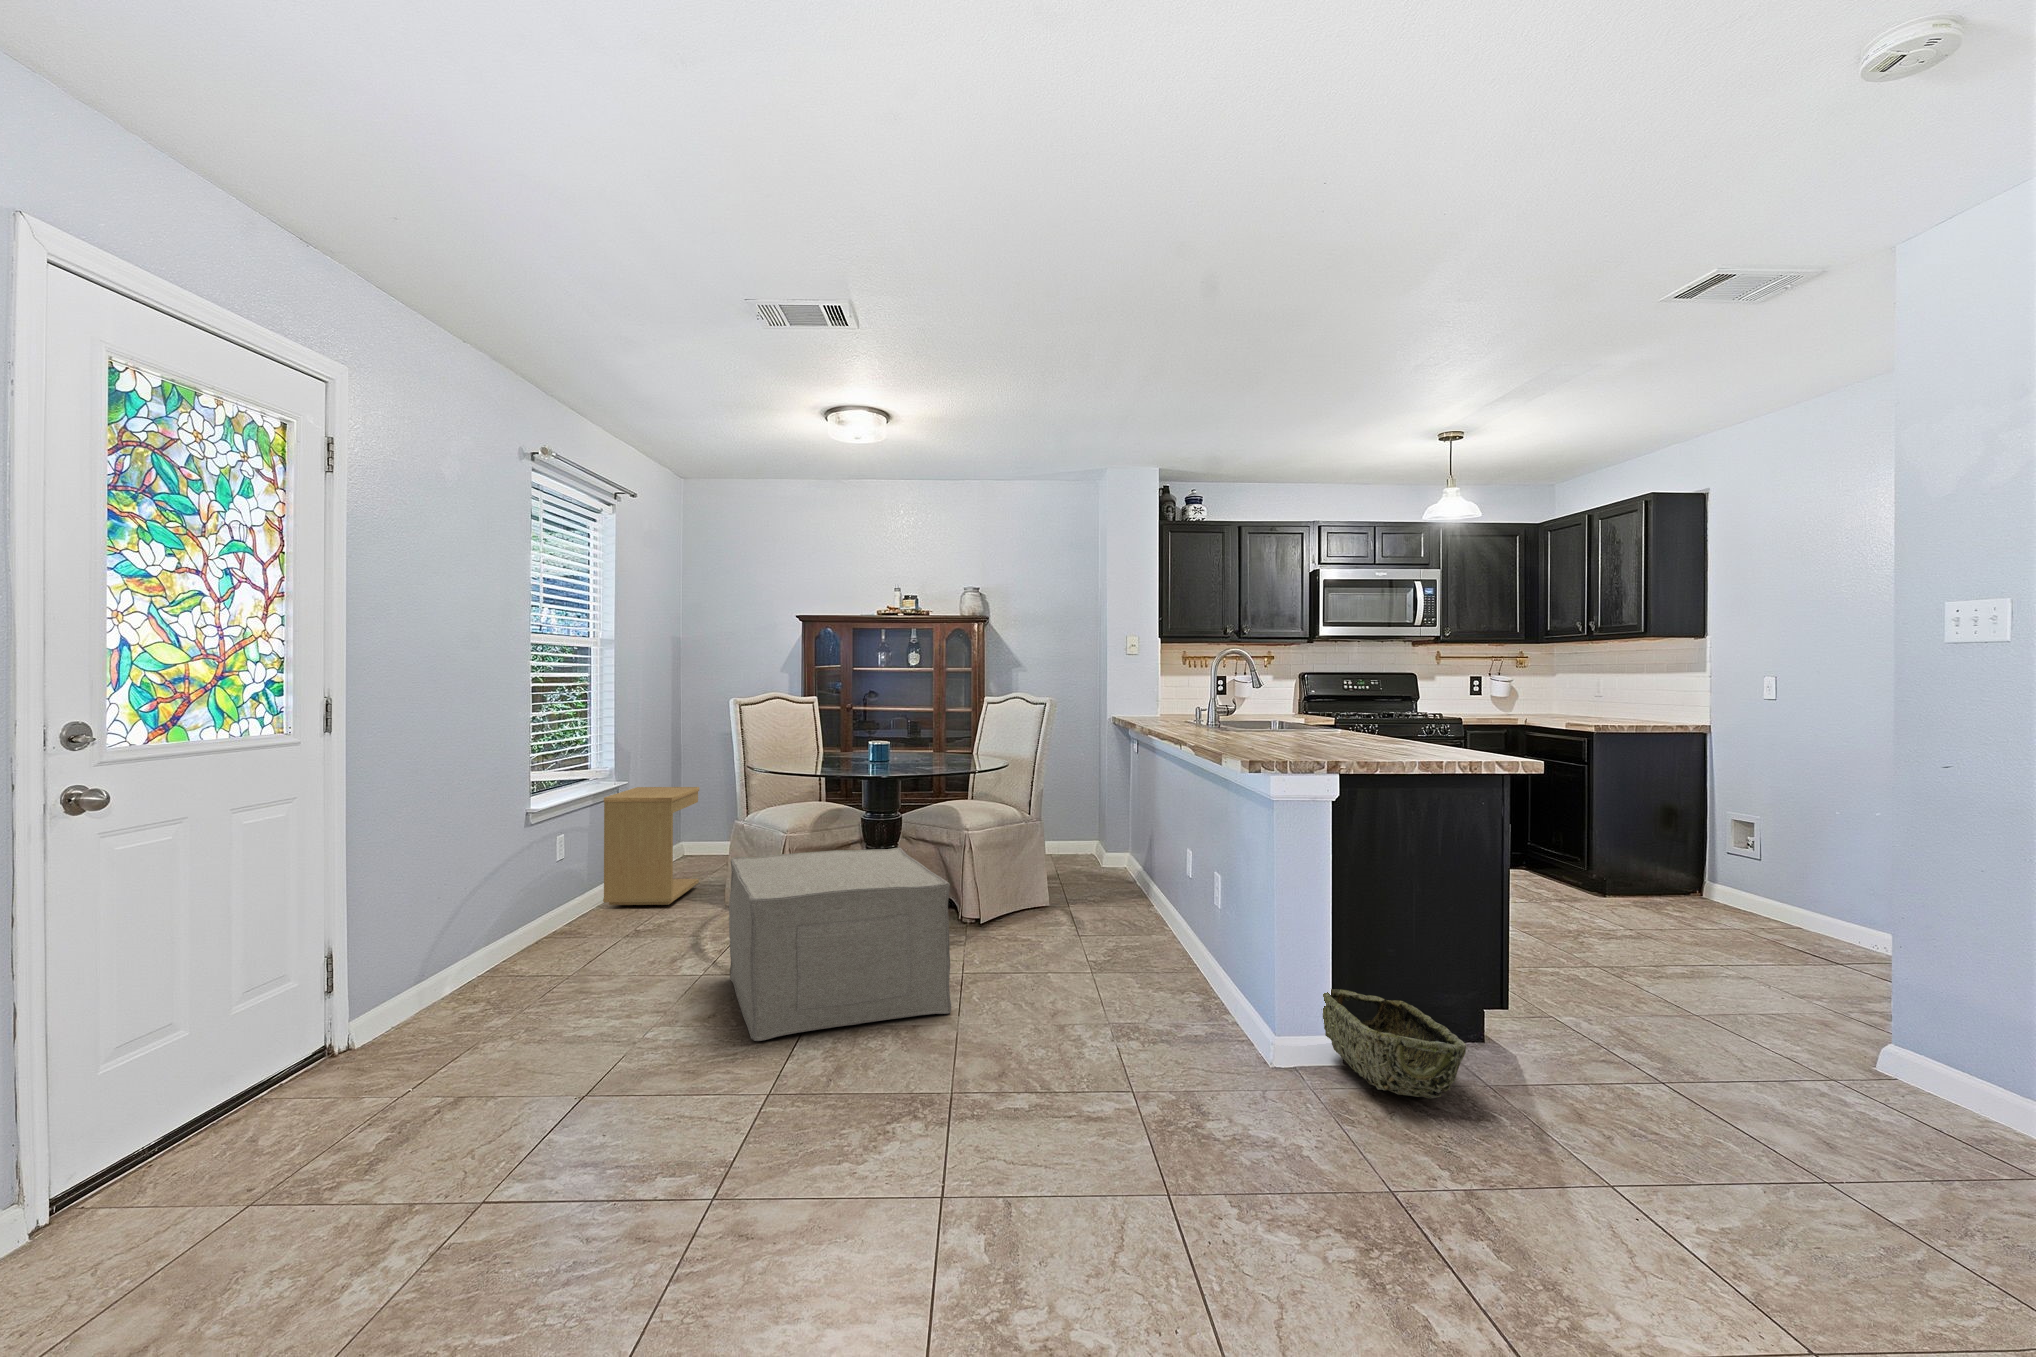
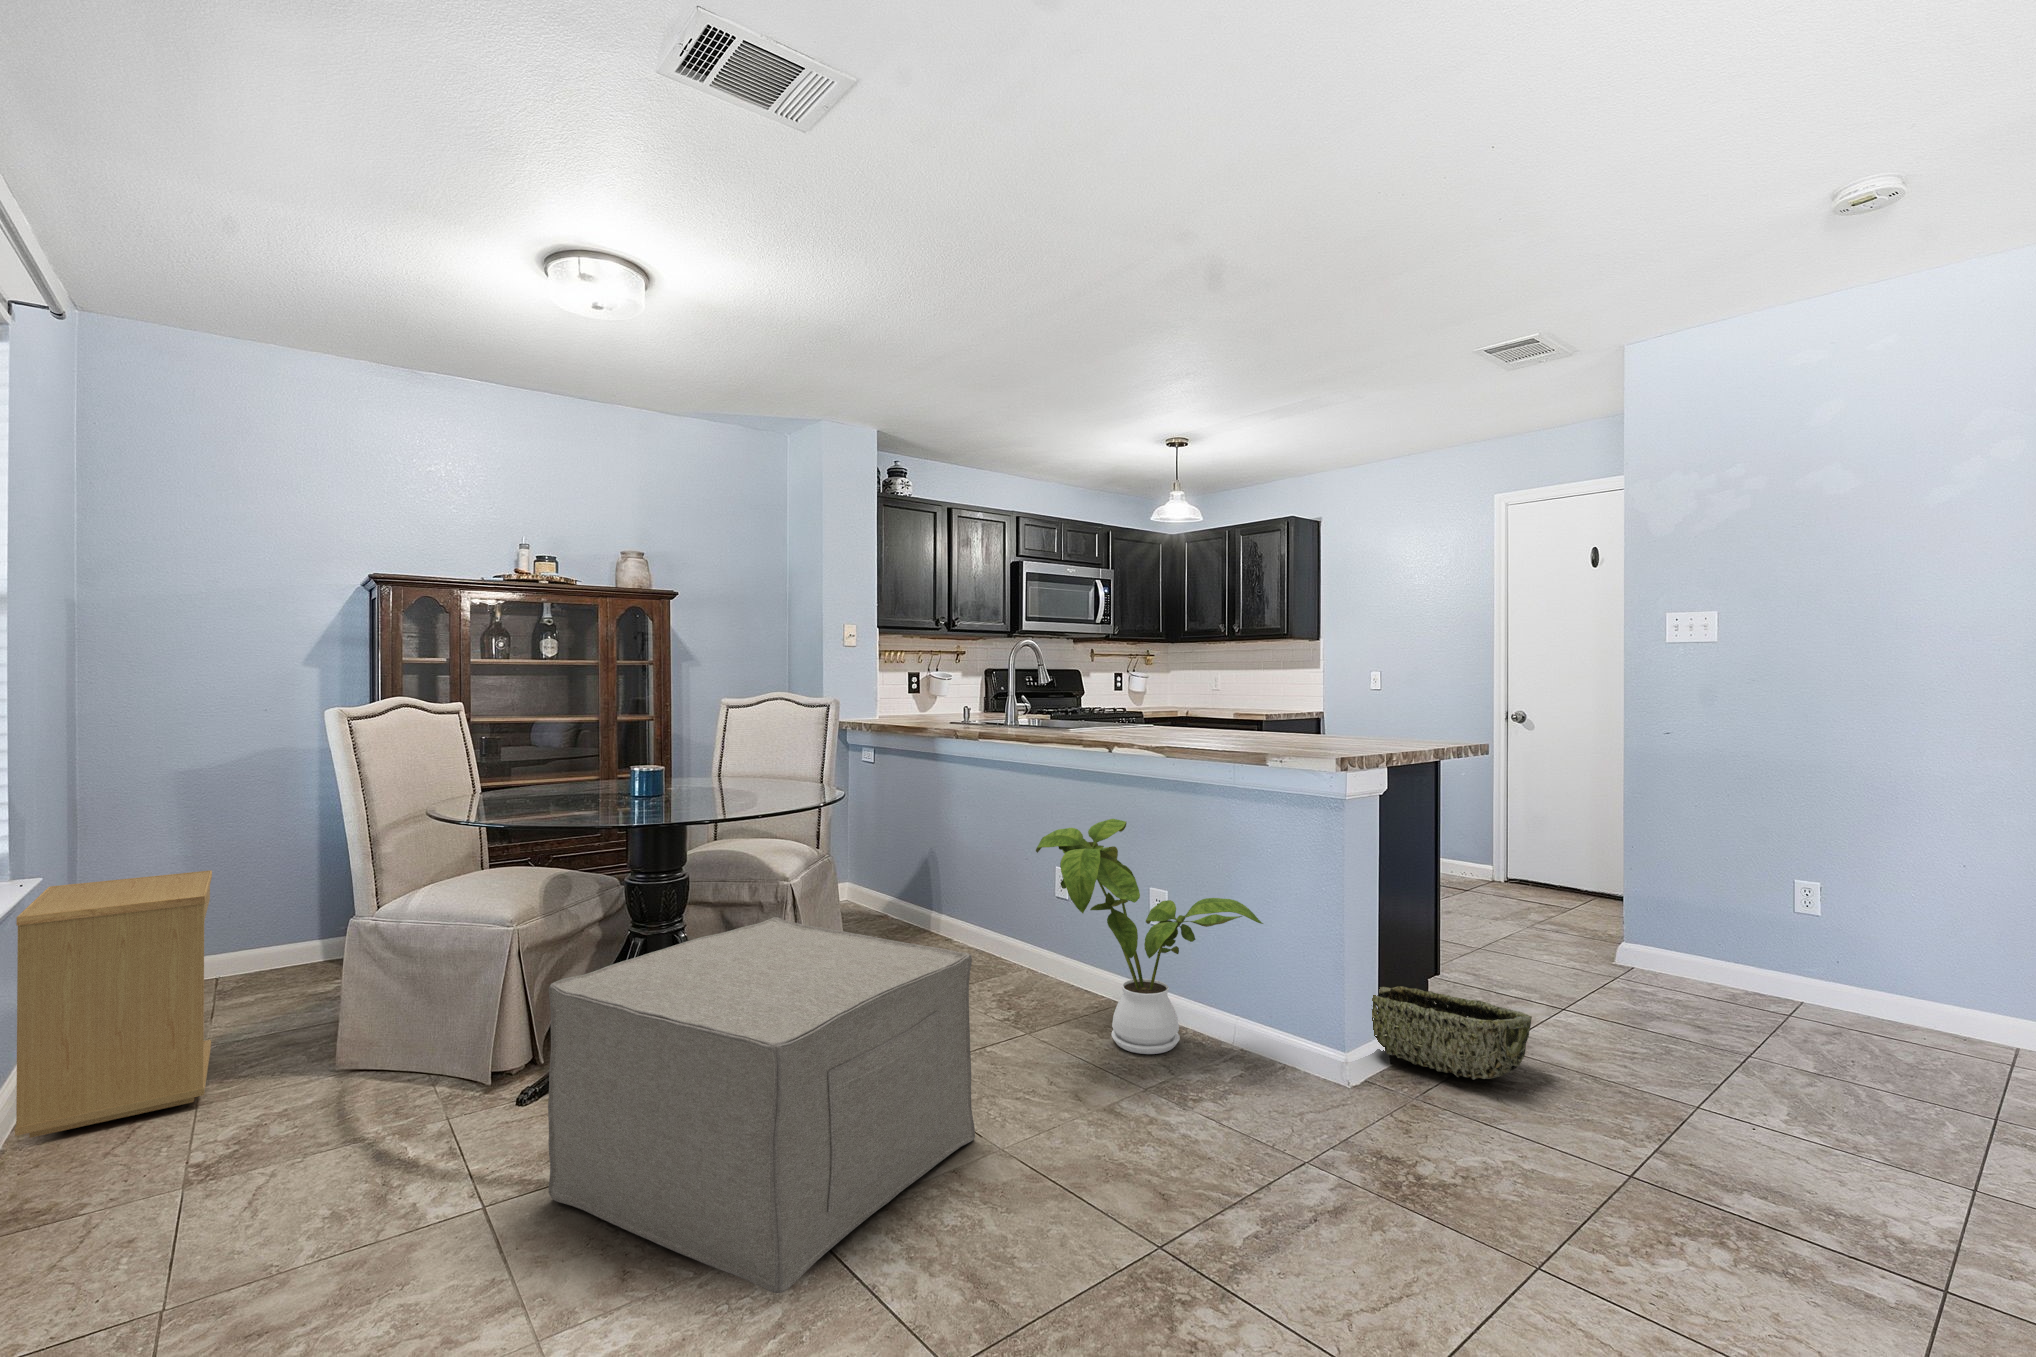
house plant: none [1052,804,1229,1006] -> present [1036,819,1263,1054]

